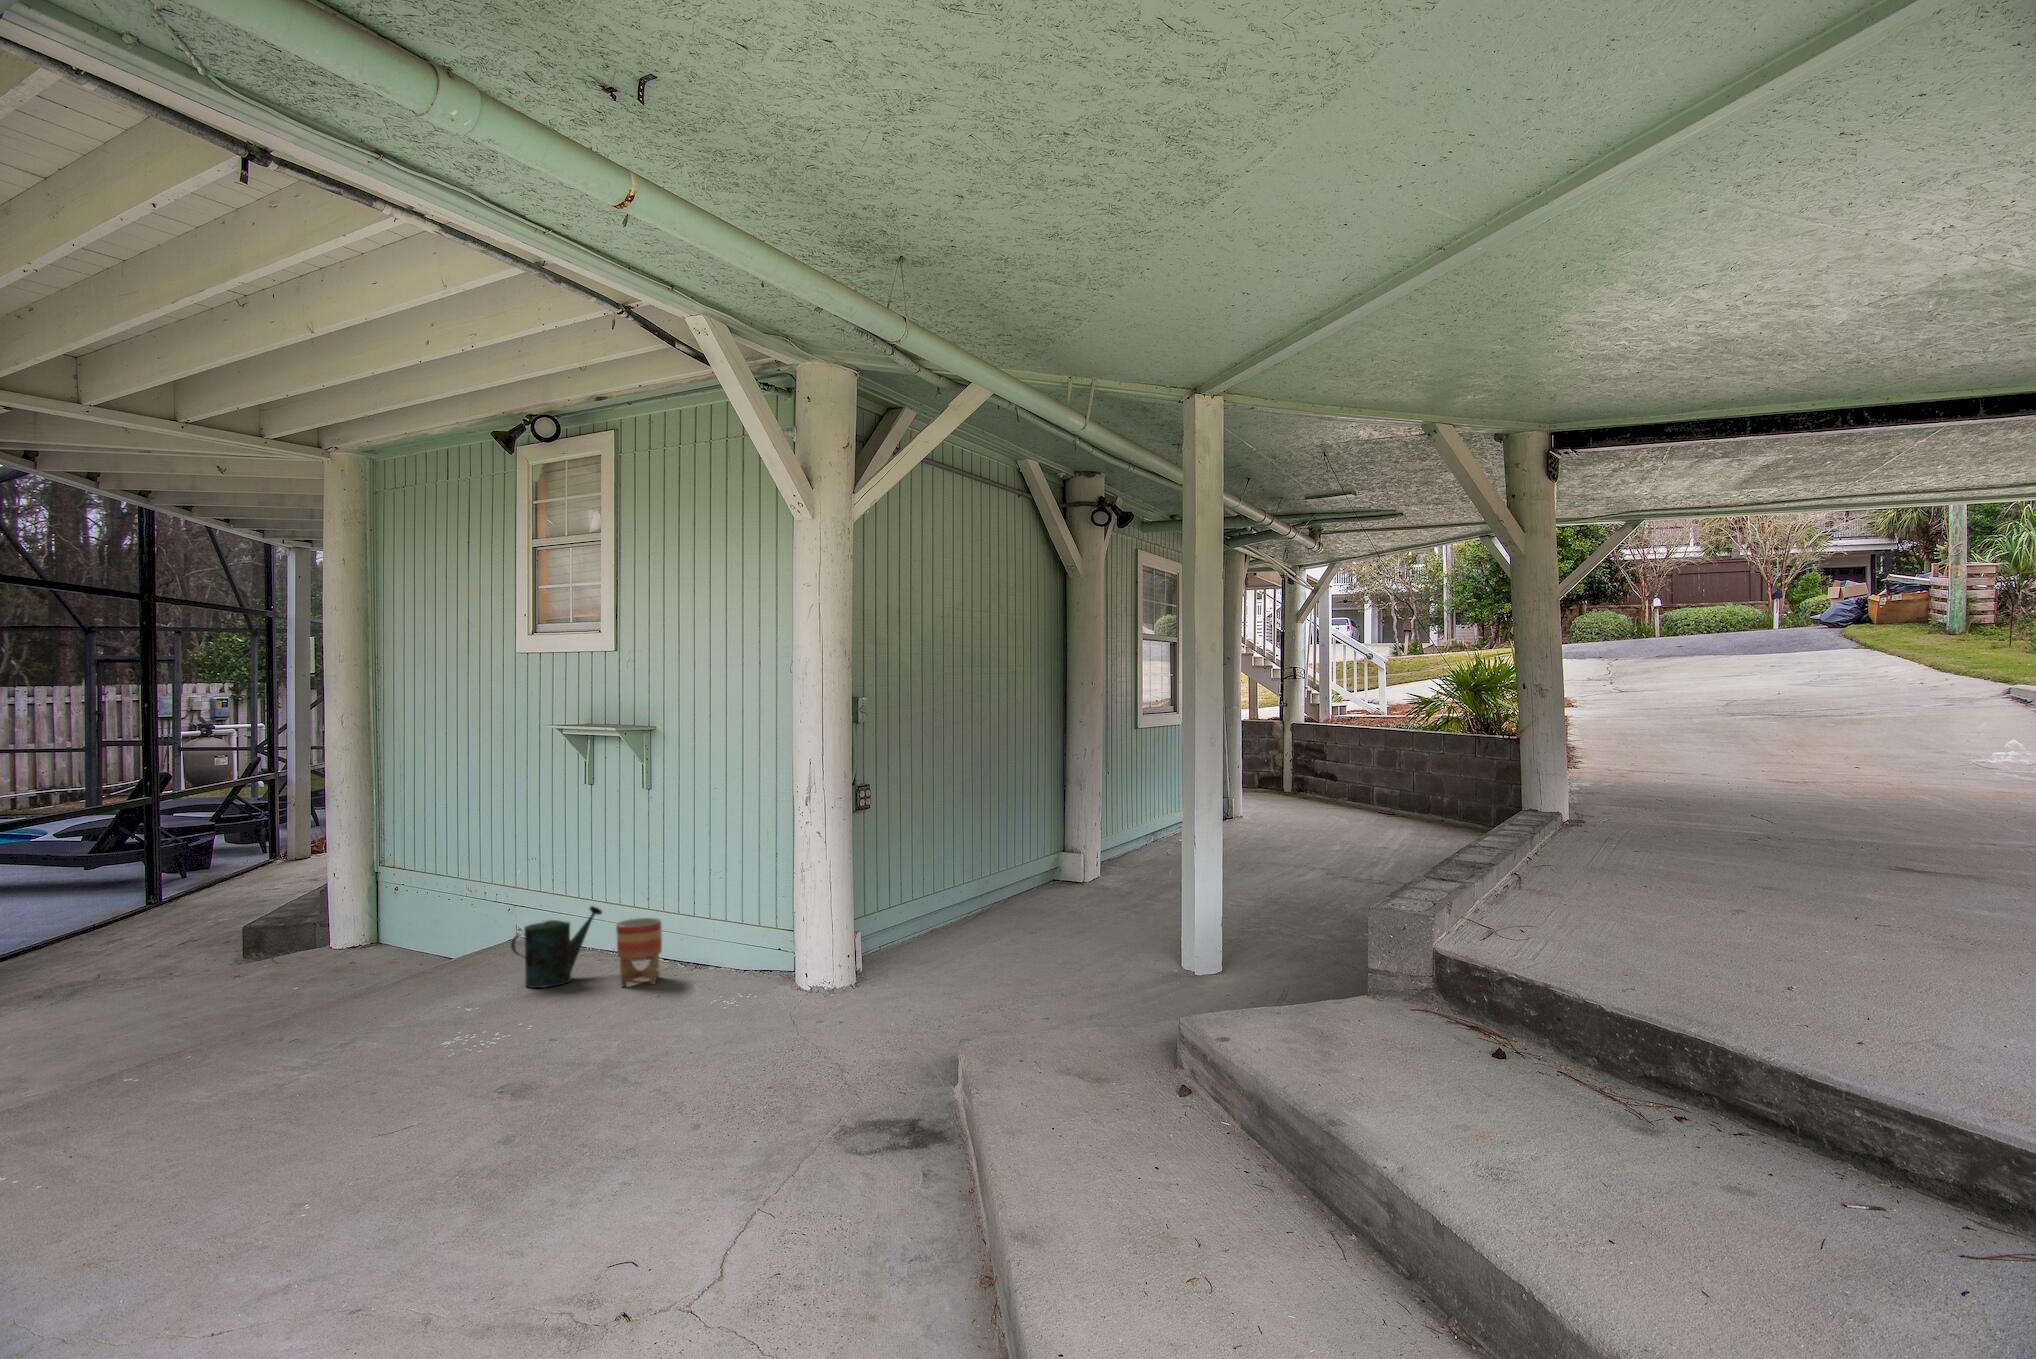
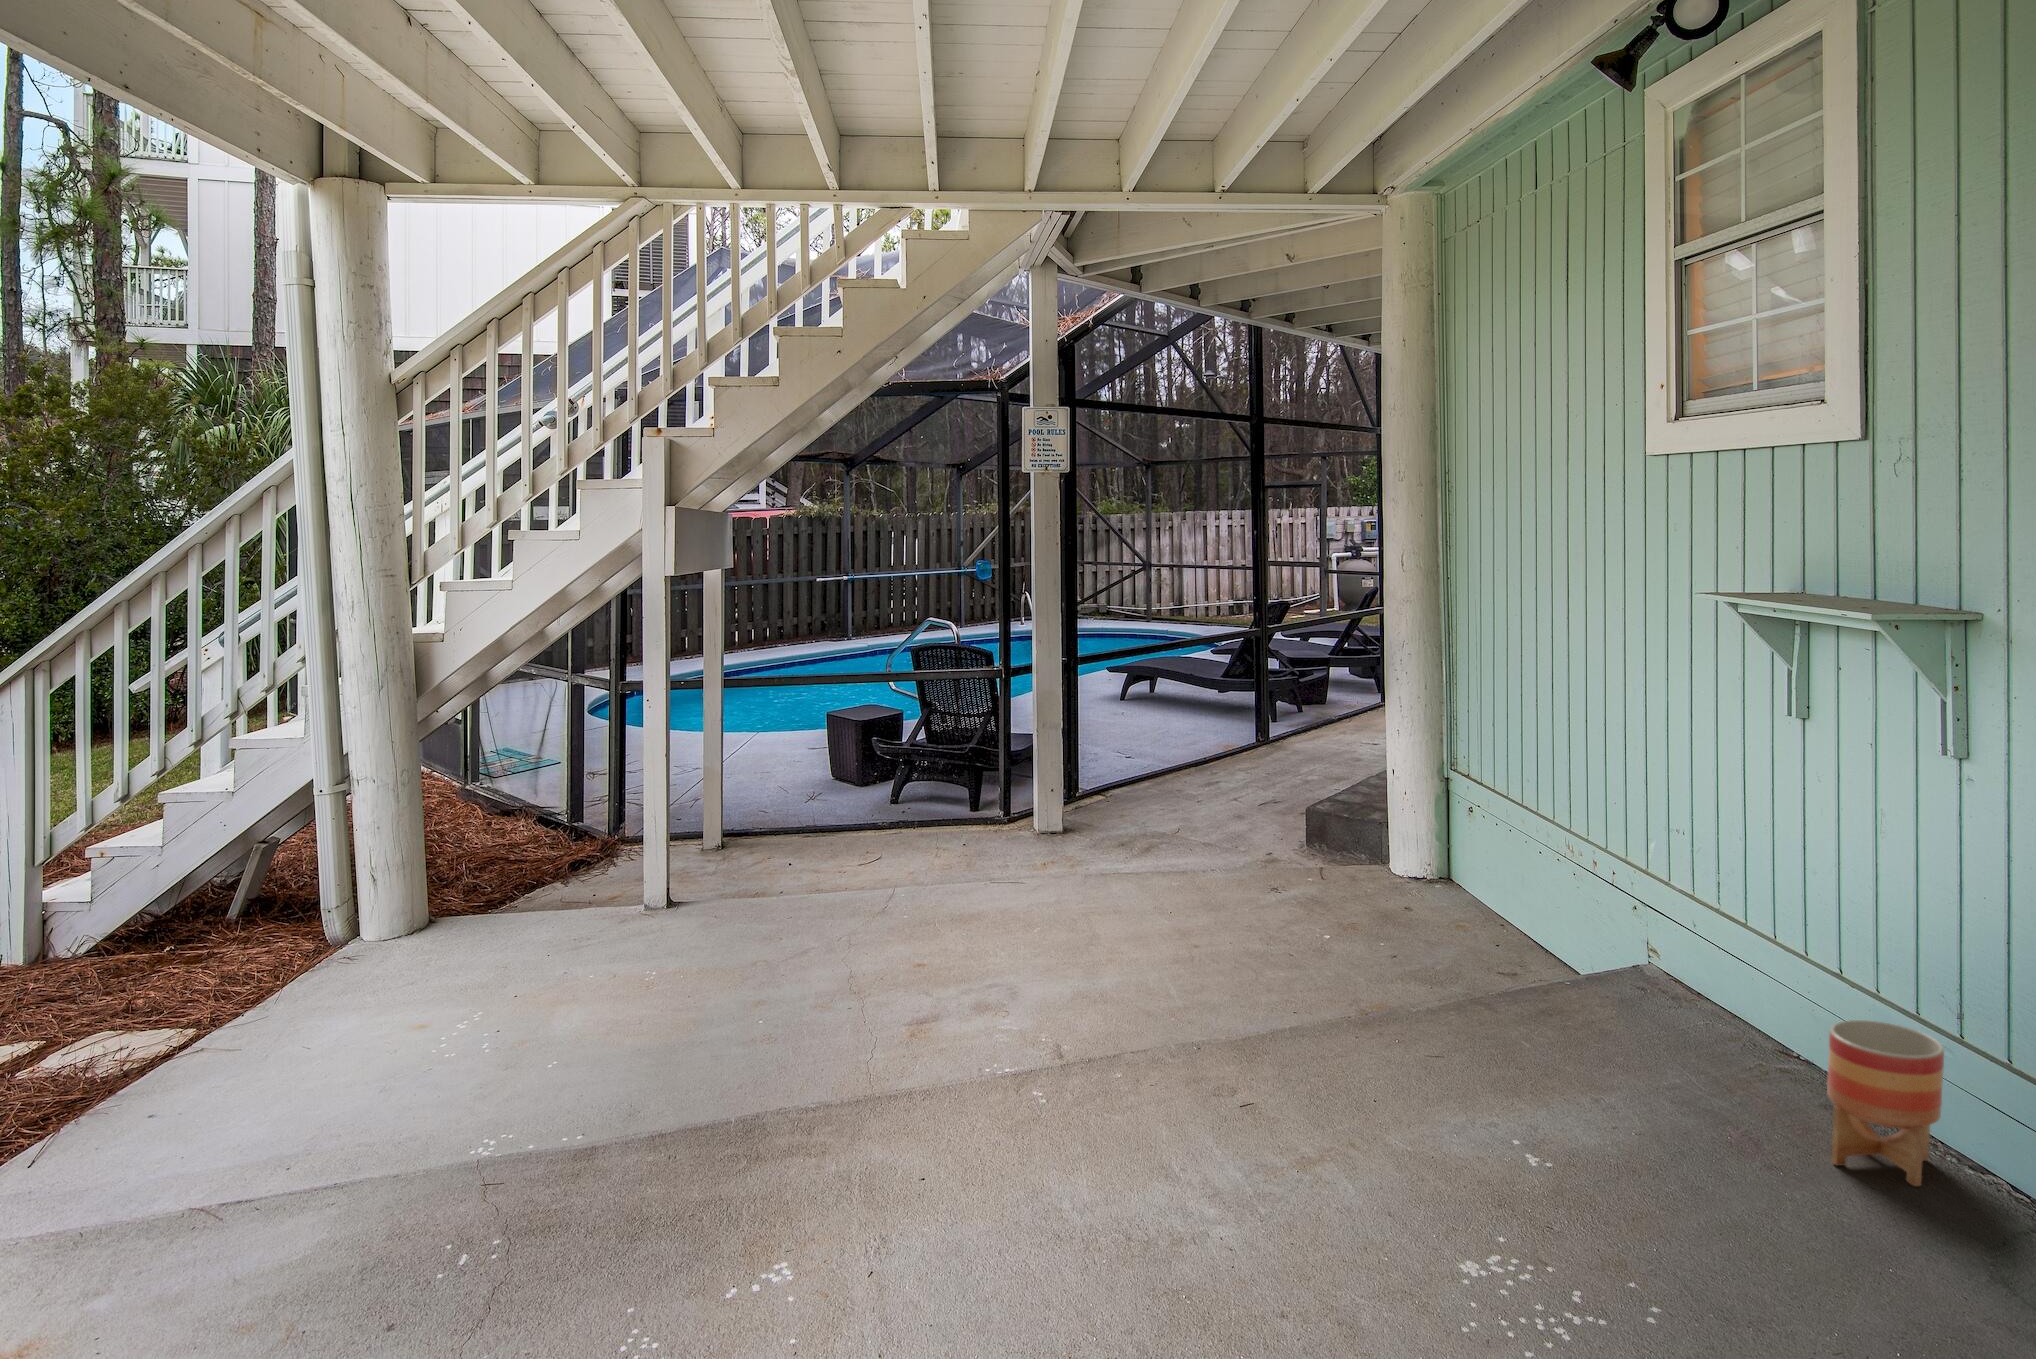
watering can: present [511,906,602,988] -> none [1607,954,1798,1101]

